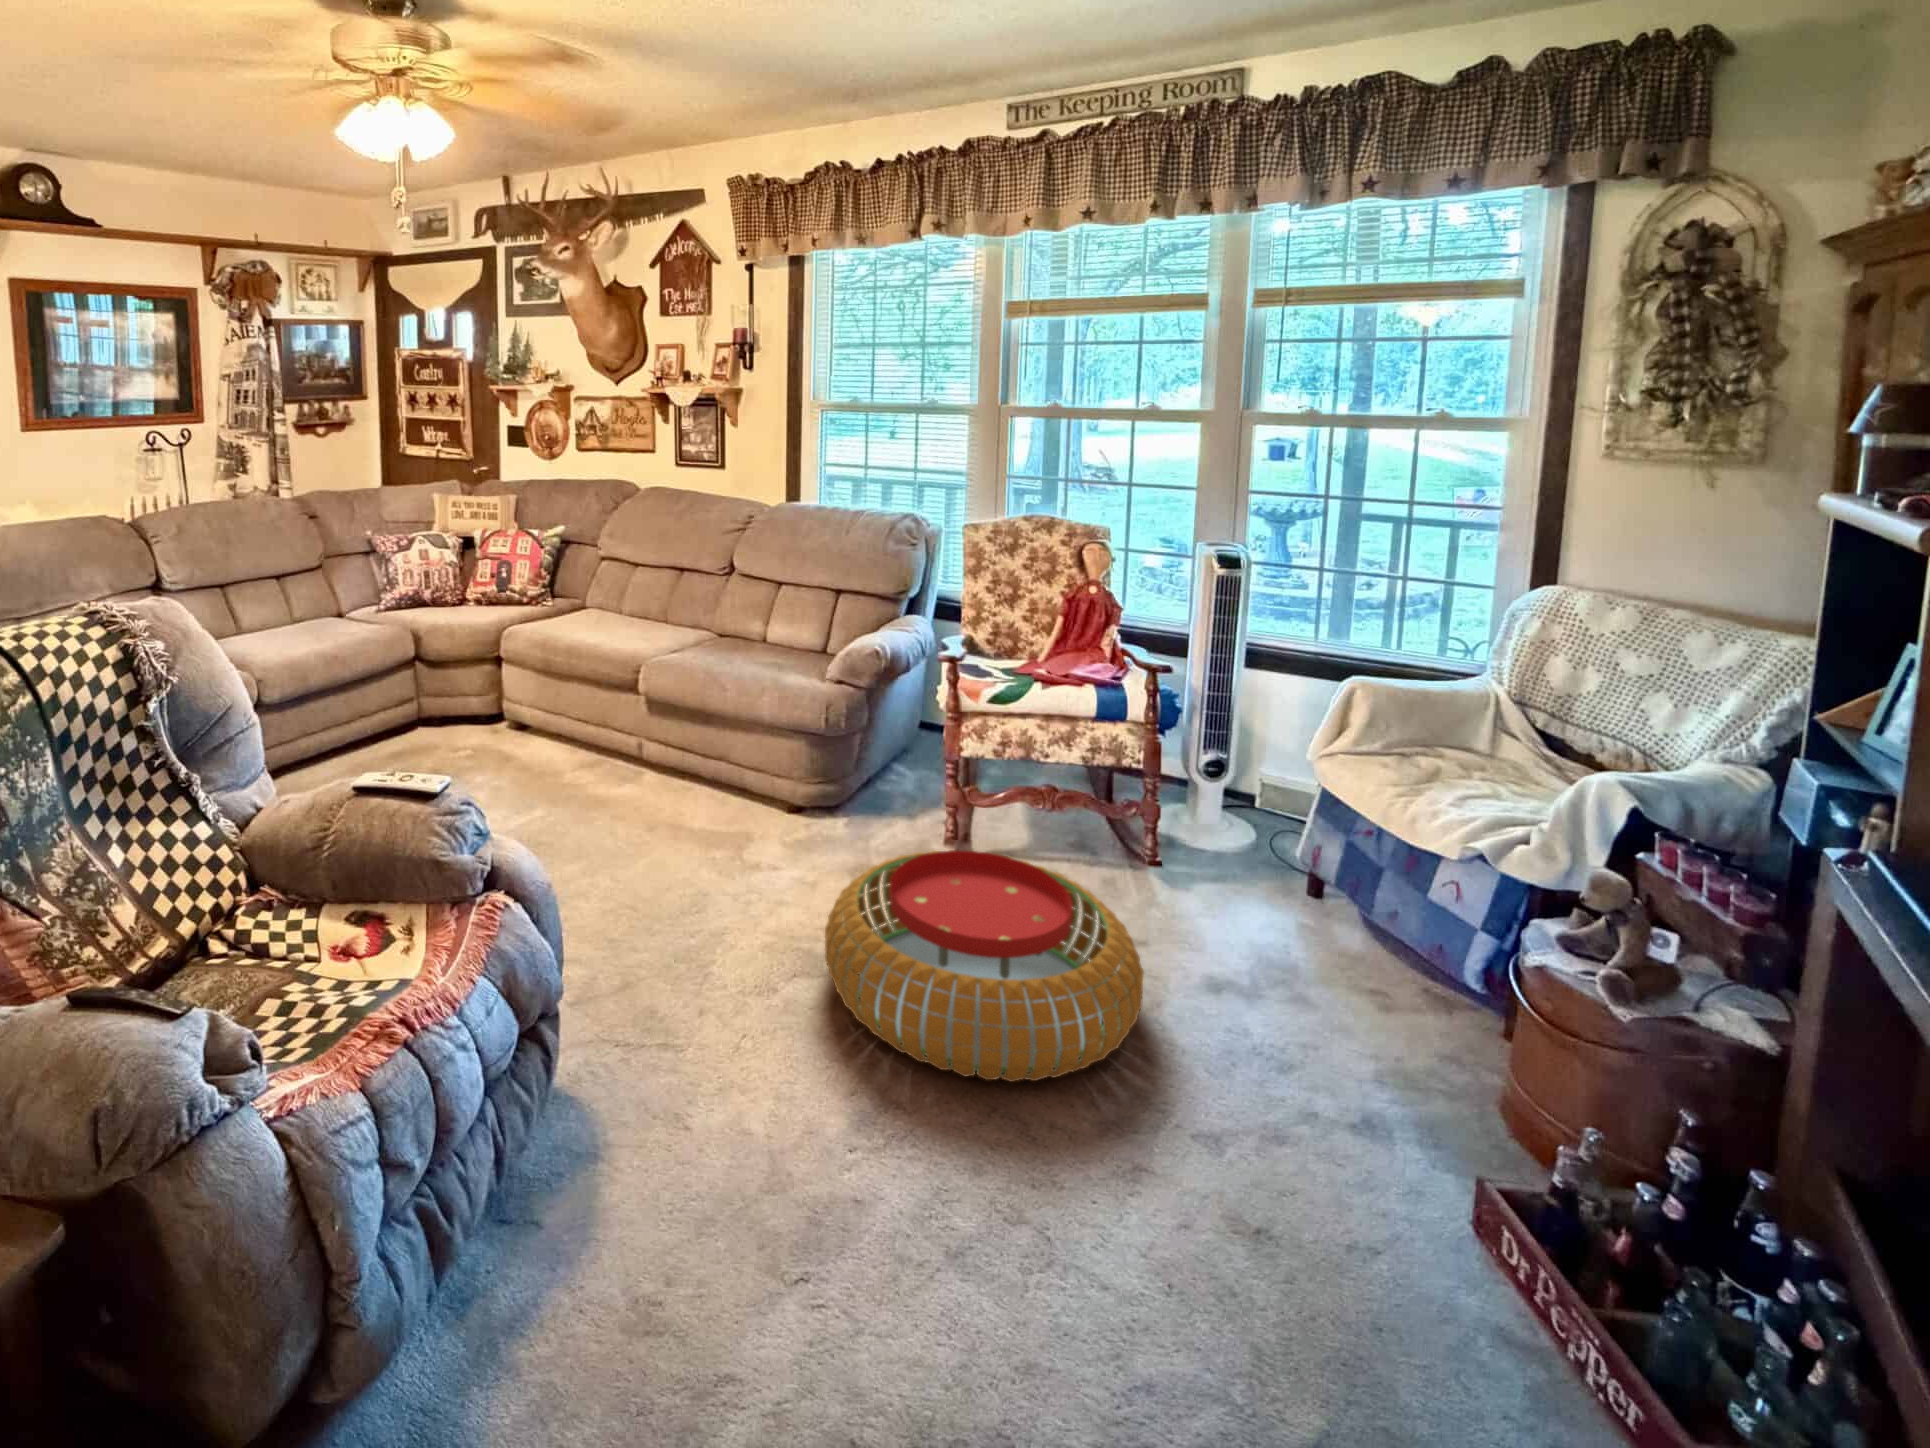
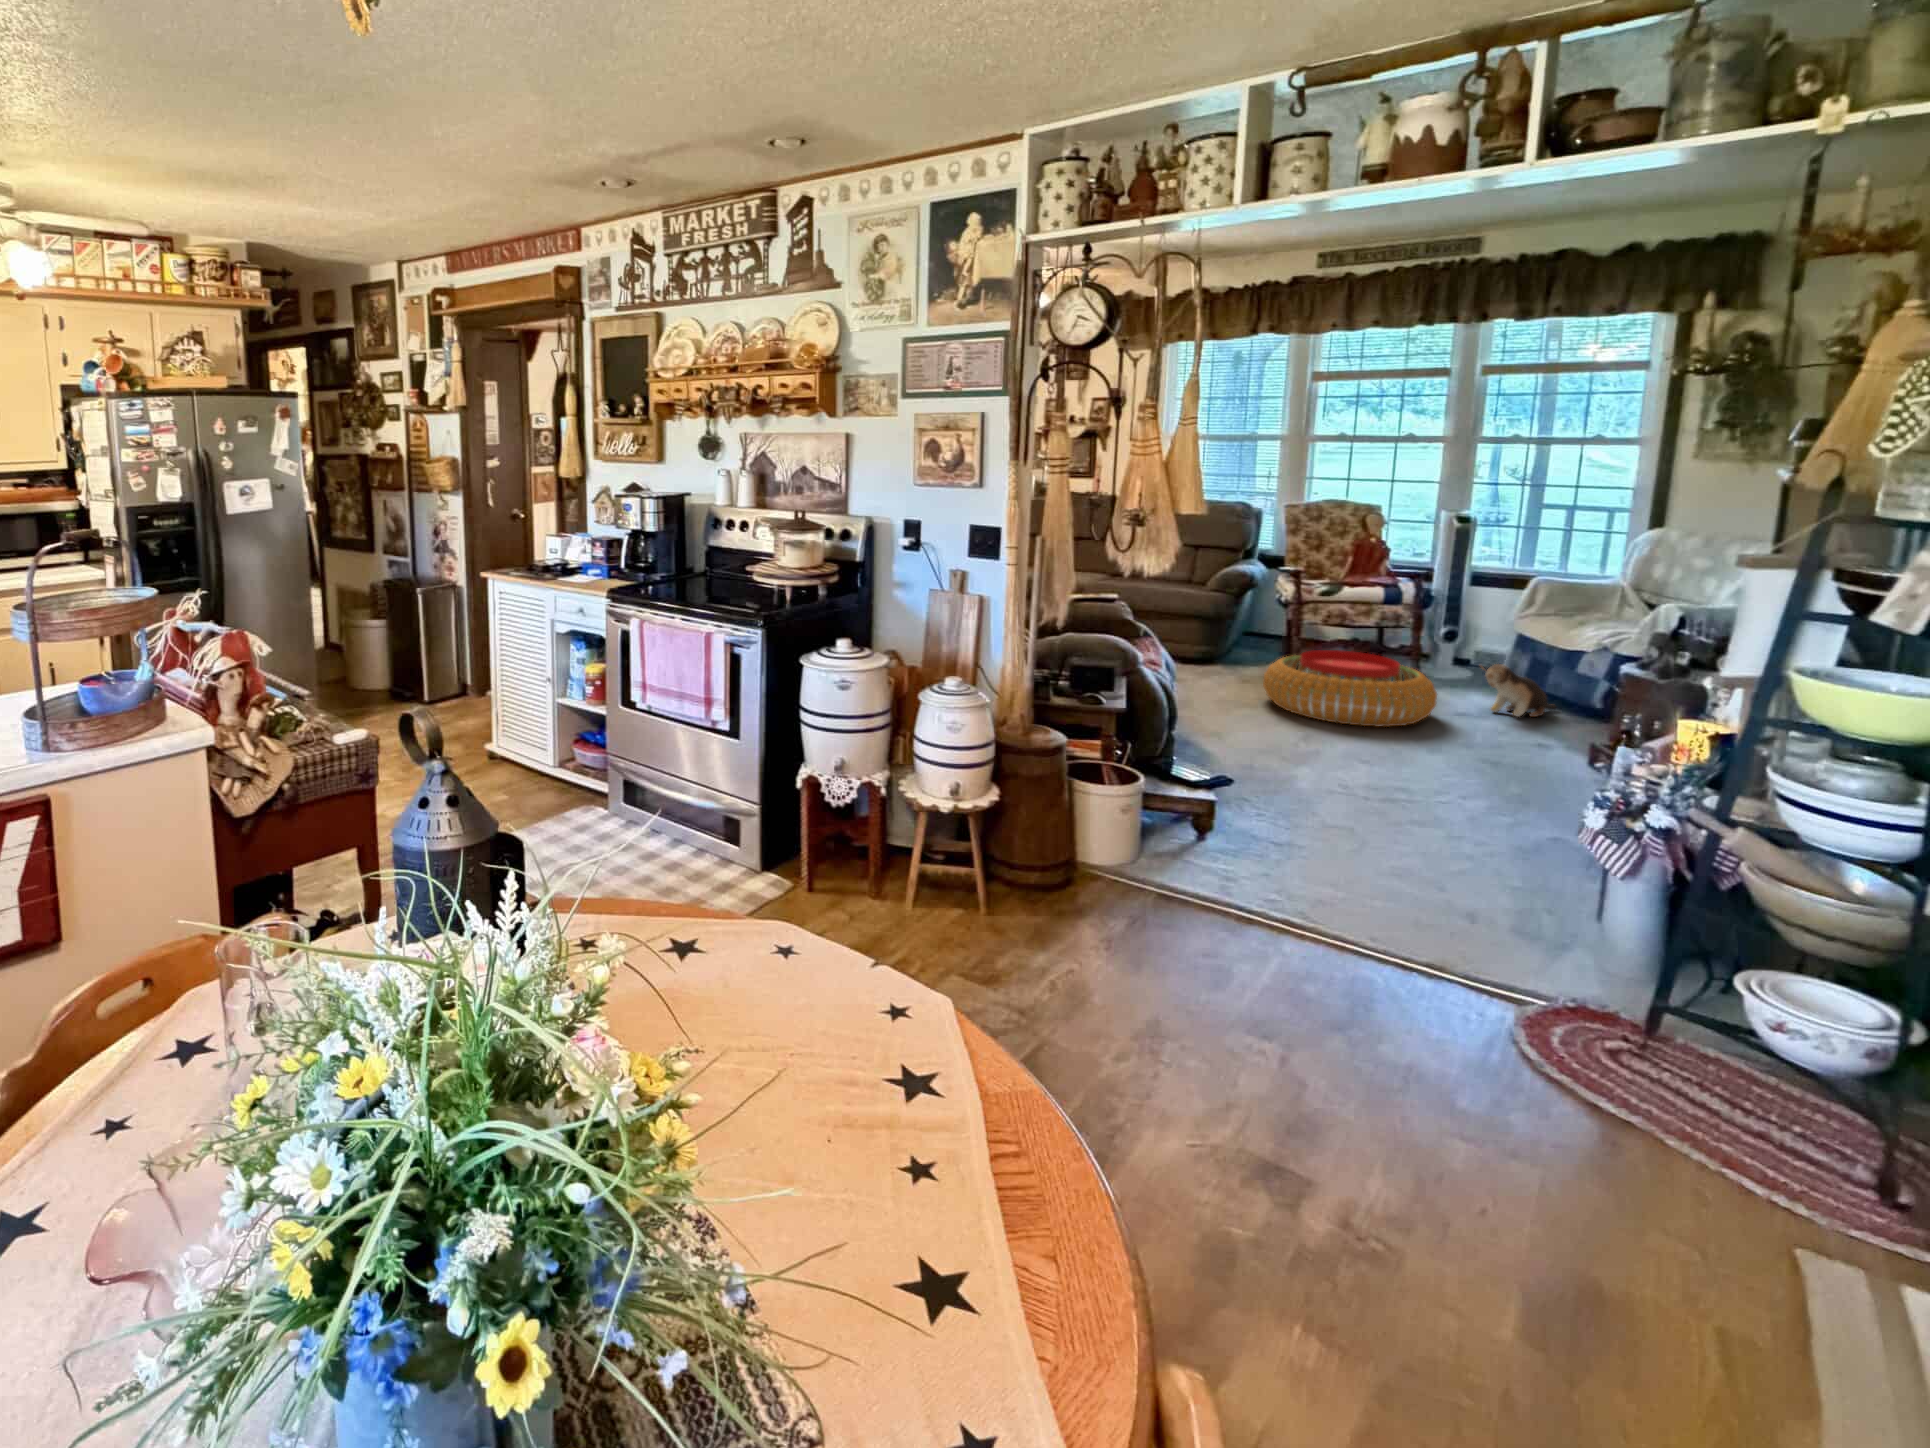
plush toy: none [1233,897,1386,1015] -> present [1481,664,1556,717]

